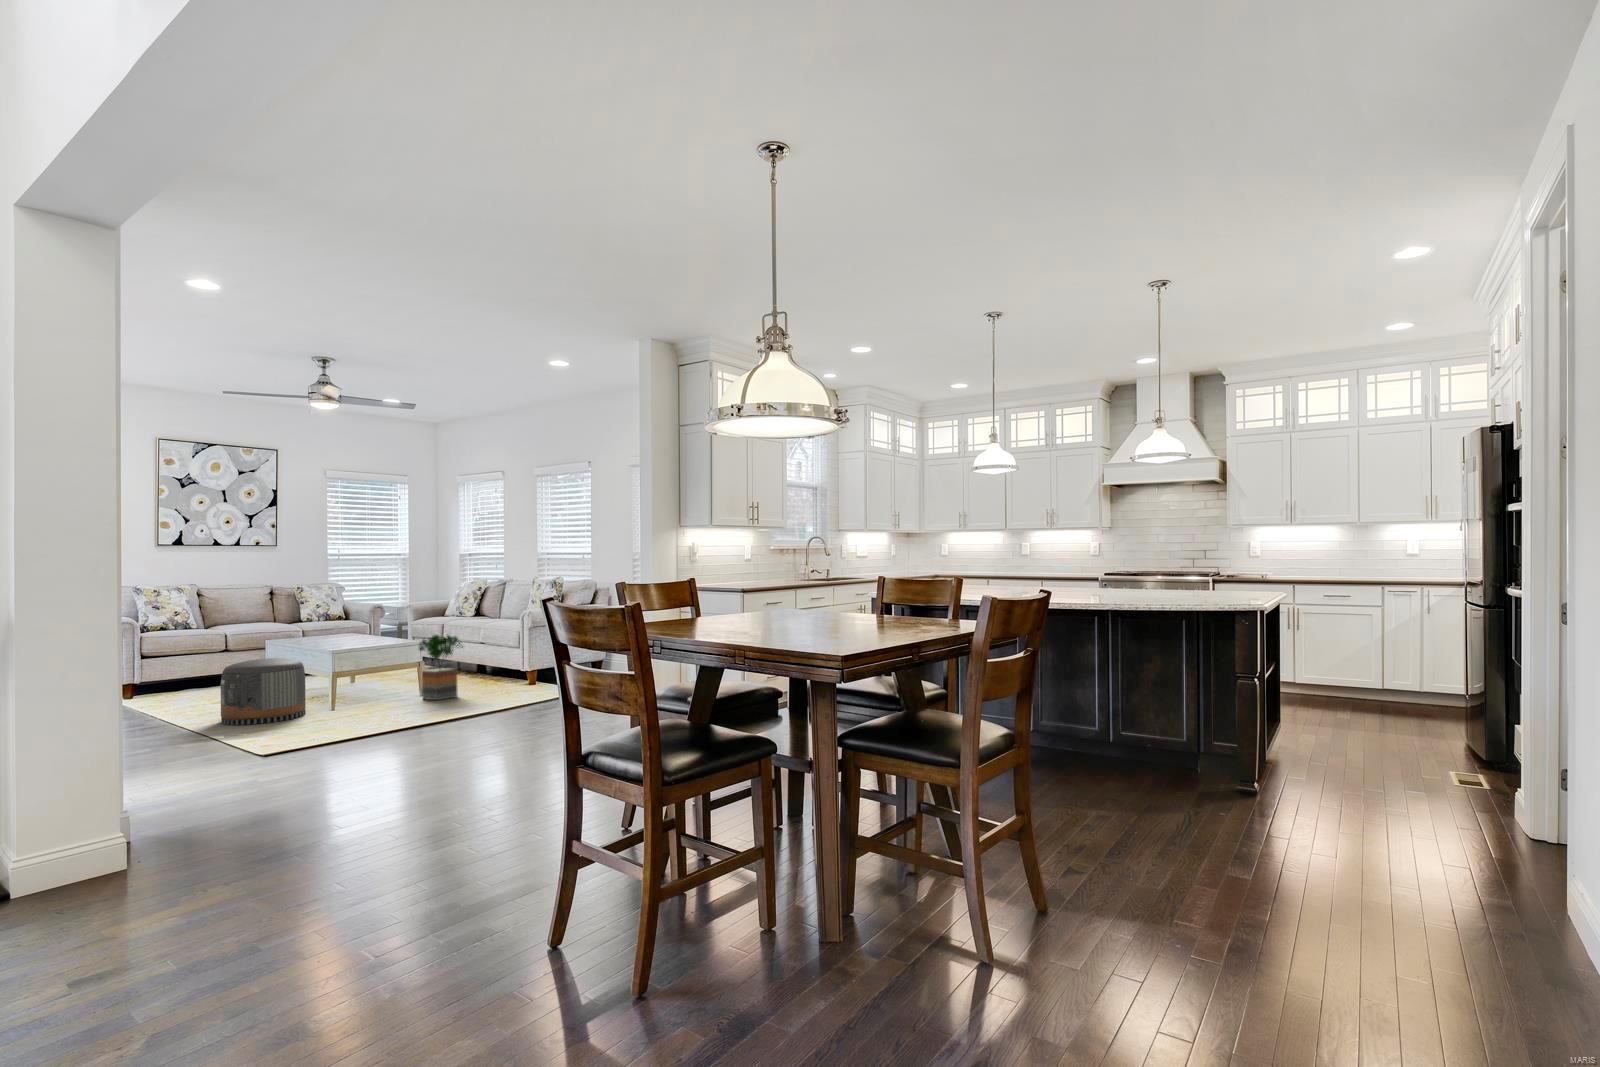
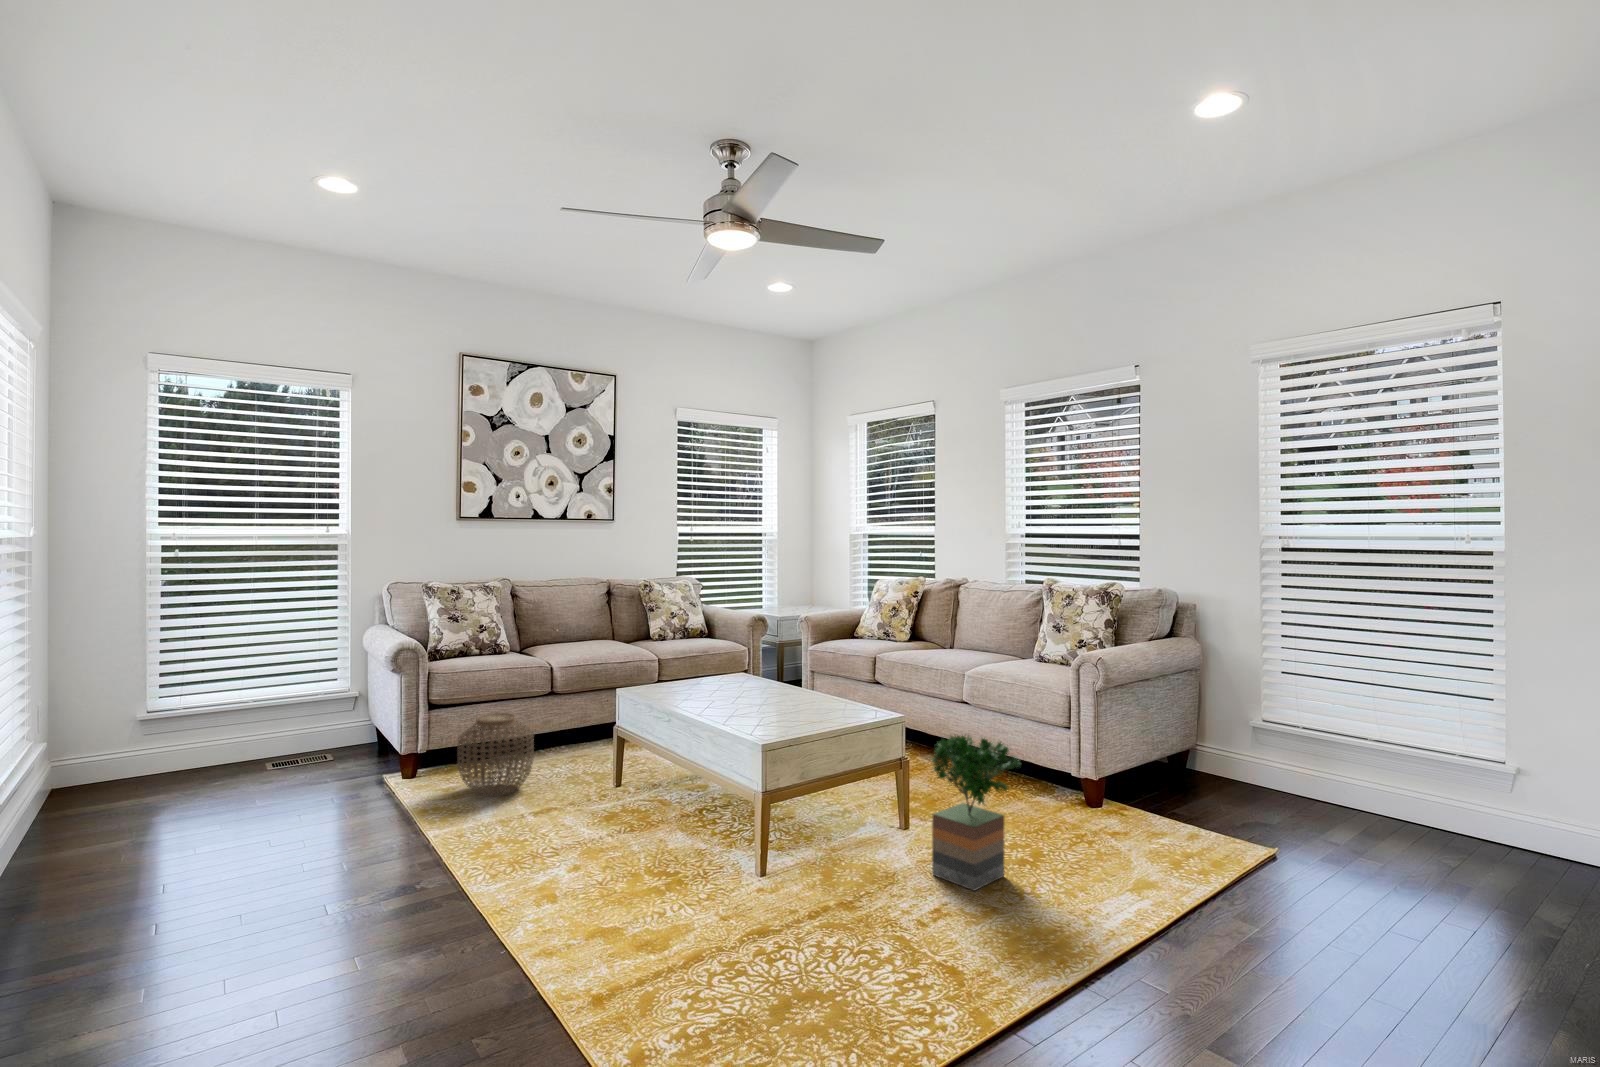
woven basket: none [162,655,213,701] -> present [458,713,534,797]
pouf: present [221,658,306,725] -> none [557,786,723,972]

